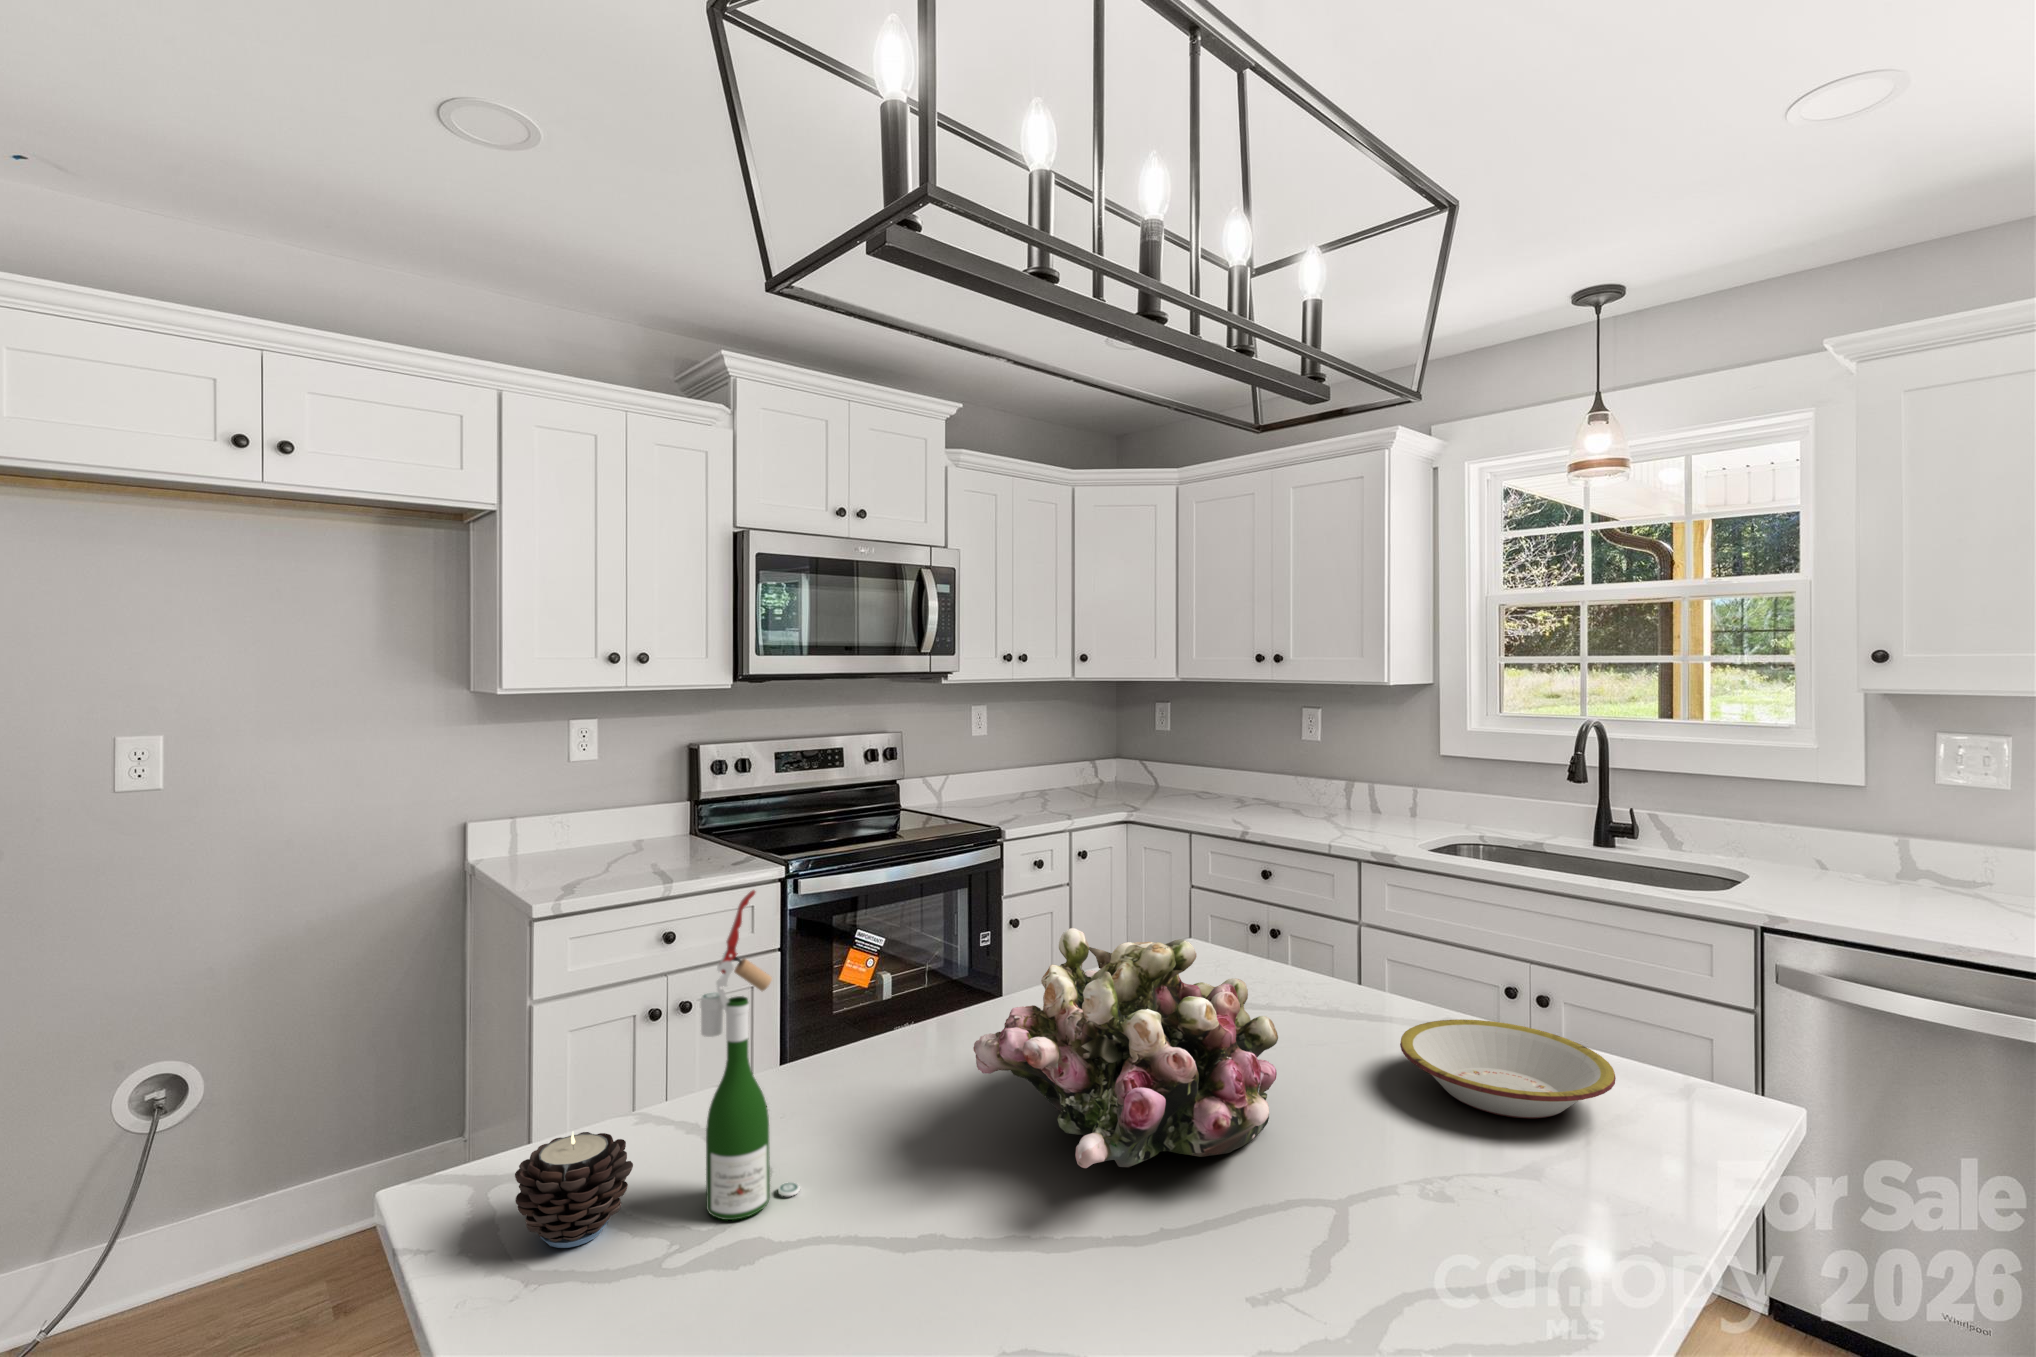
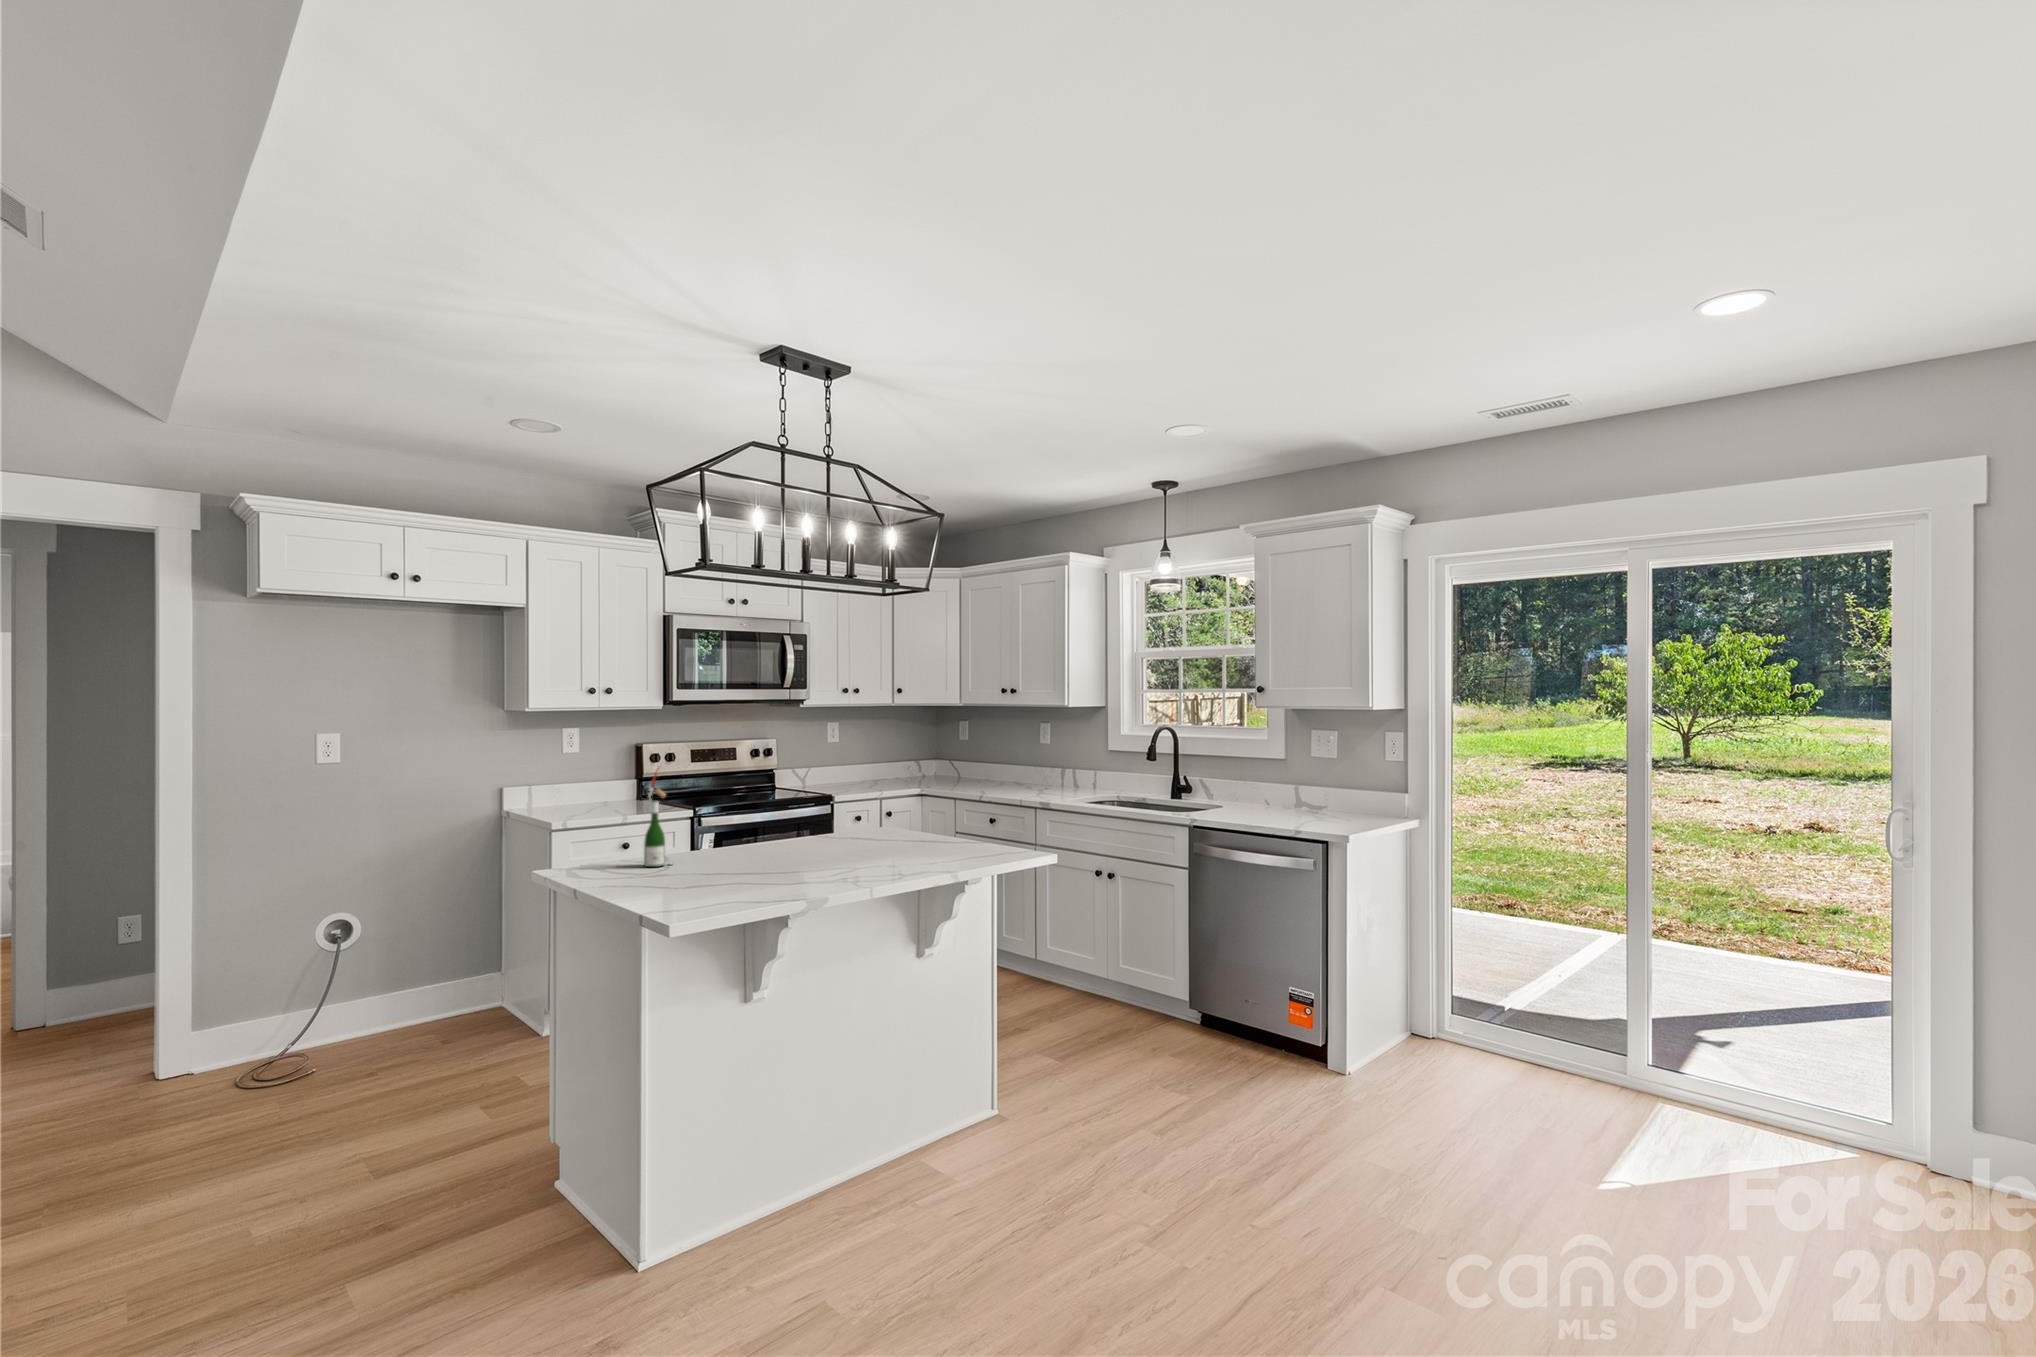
flower arrangement: present [973,928,1278,1168] -> none [738,788,849,856]
bowl: present [1400,1019,1616,1118] -> none [905,830,975,853]
candle: present [515,1131,633,1248] -> none [585,837,621,870]

